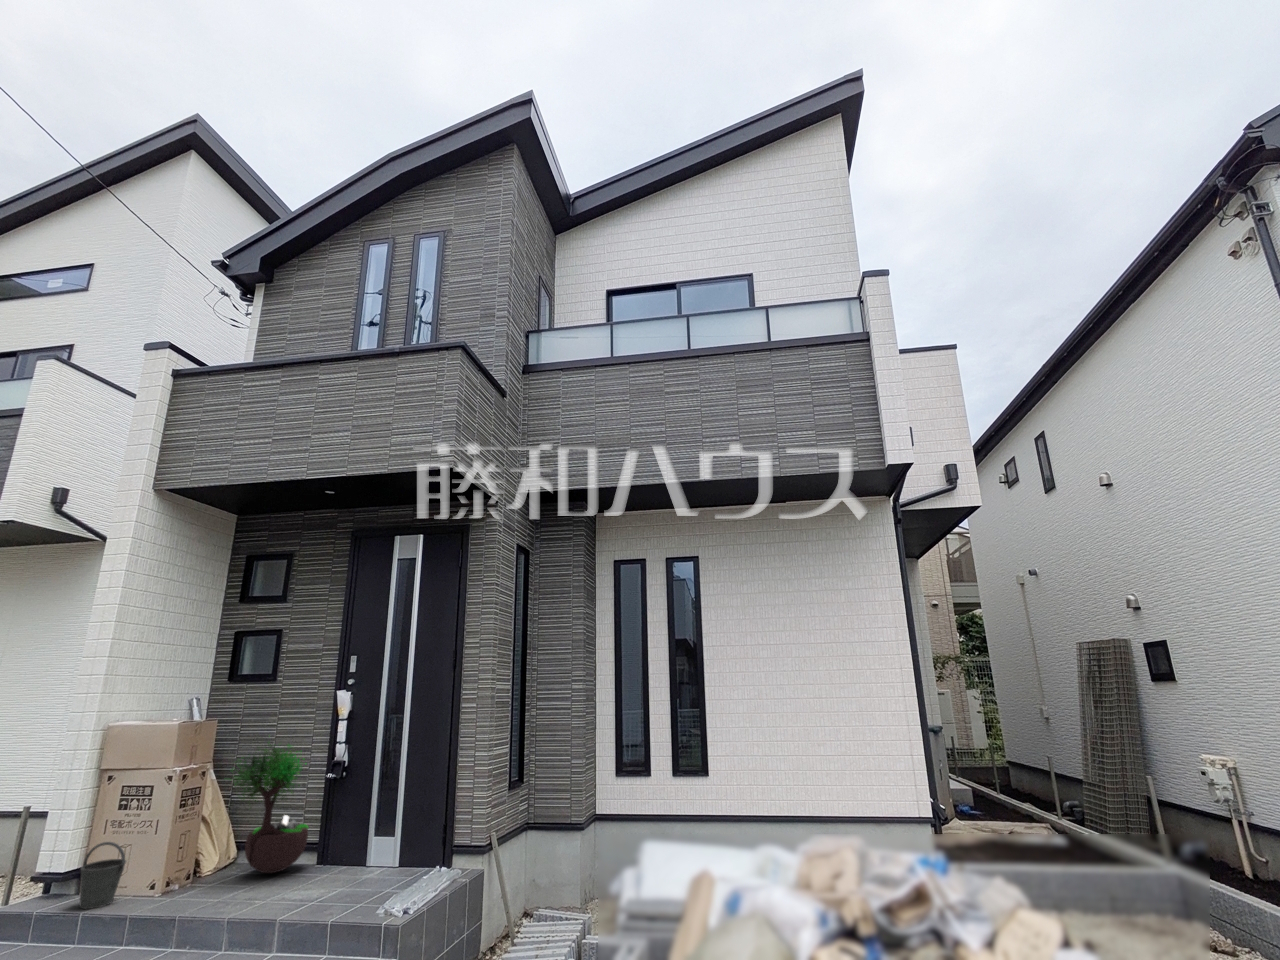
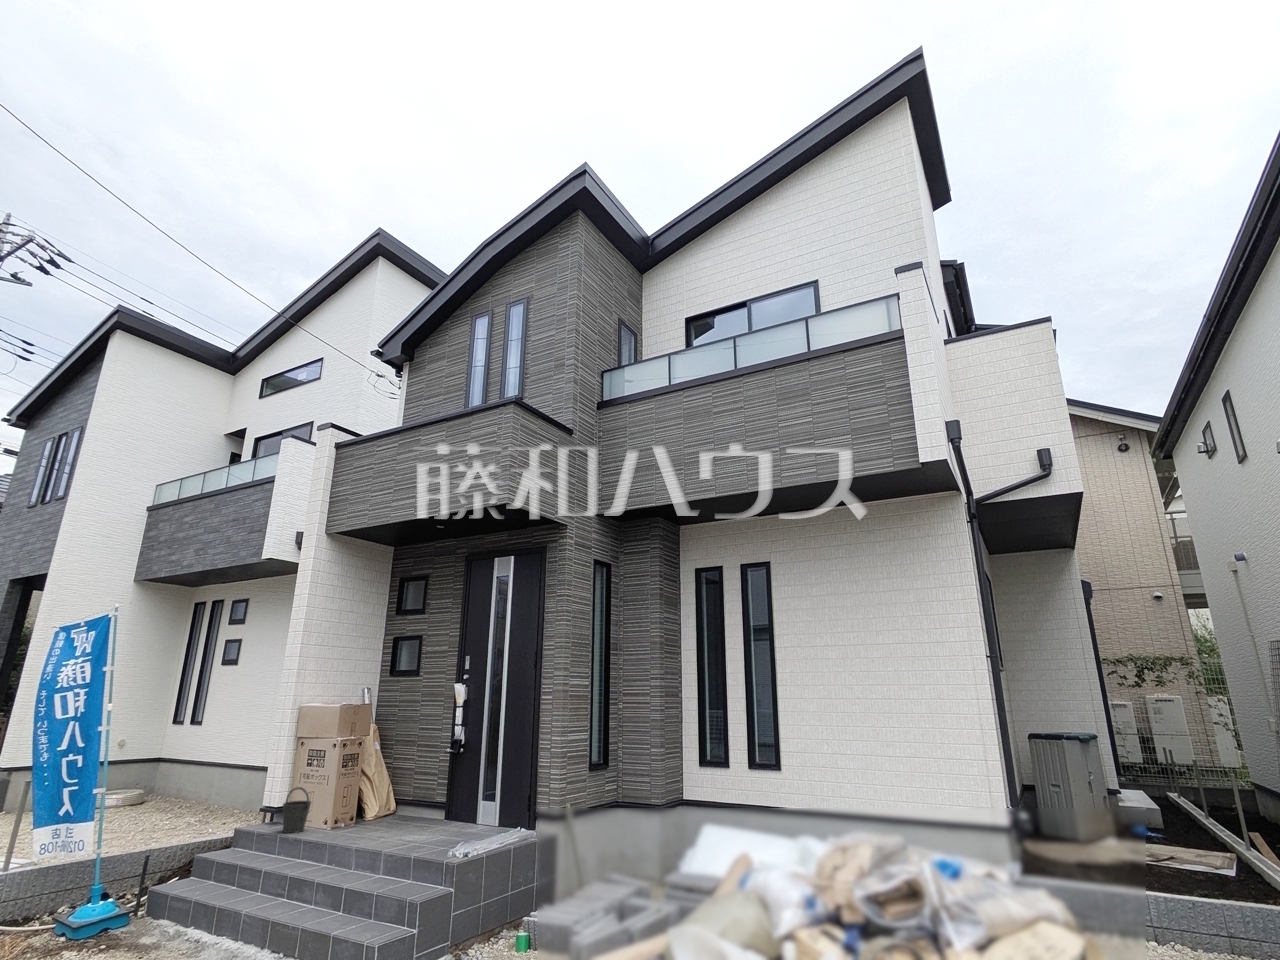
potted tree: present [230,742,308,873] -> none [374,716,439,824]

